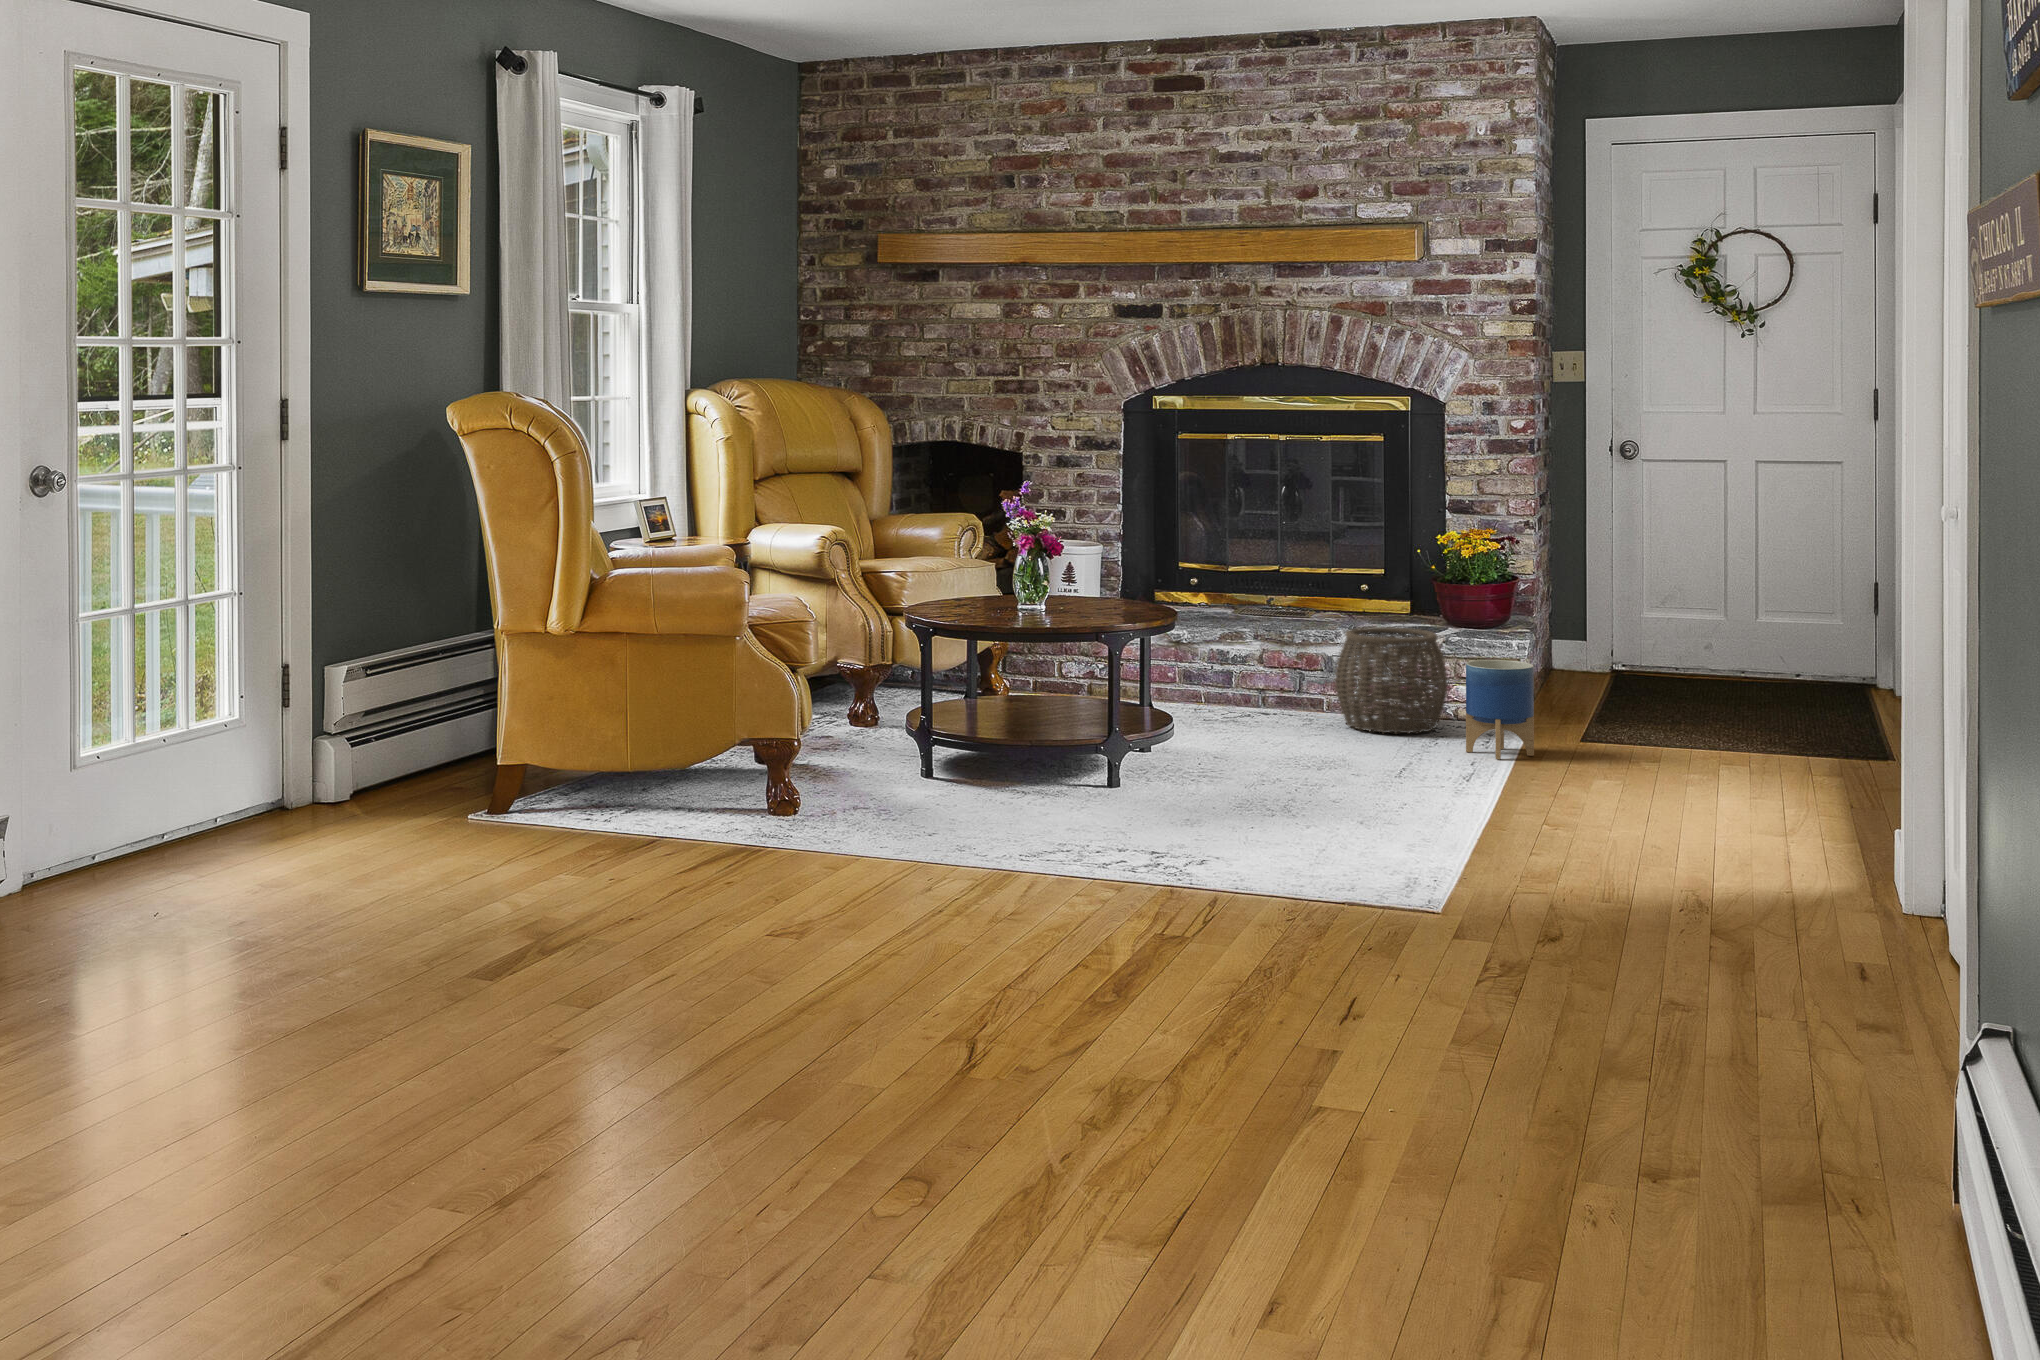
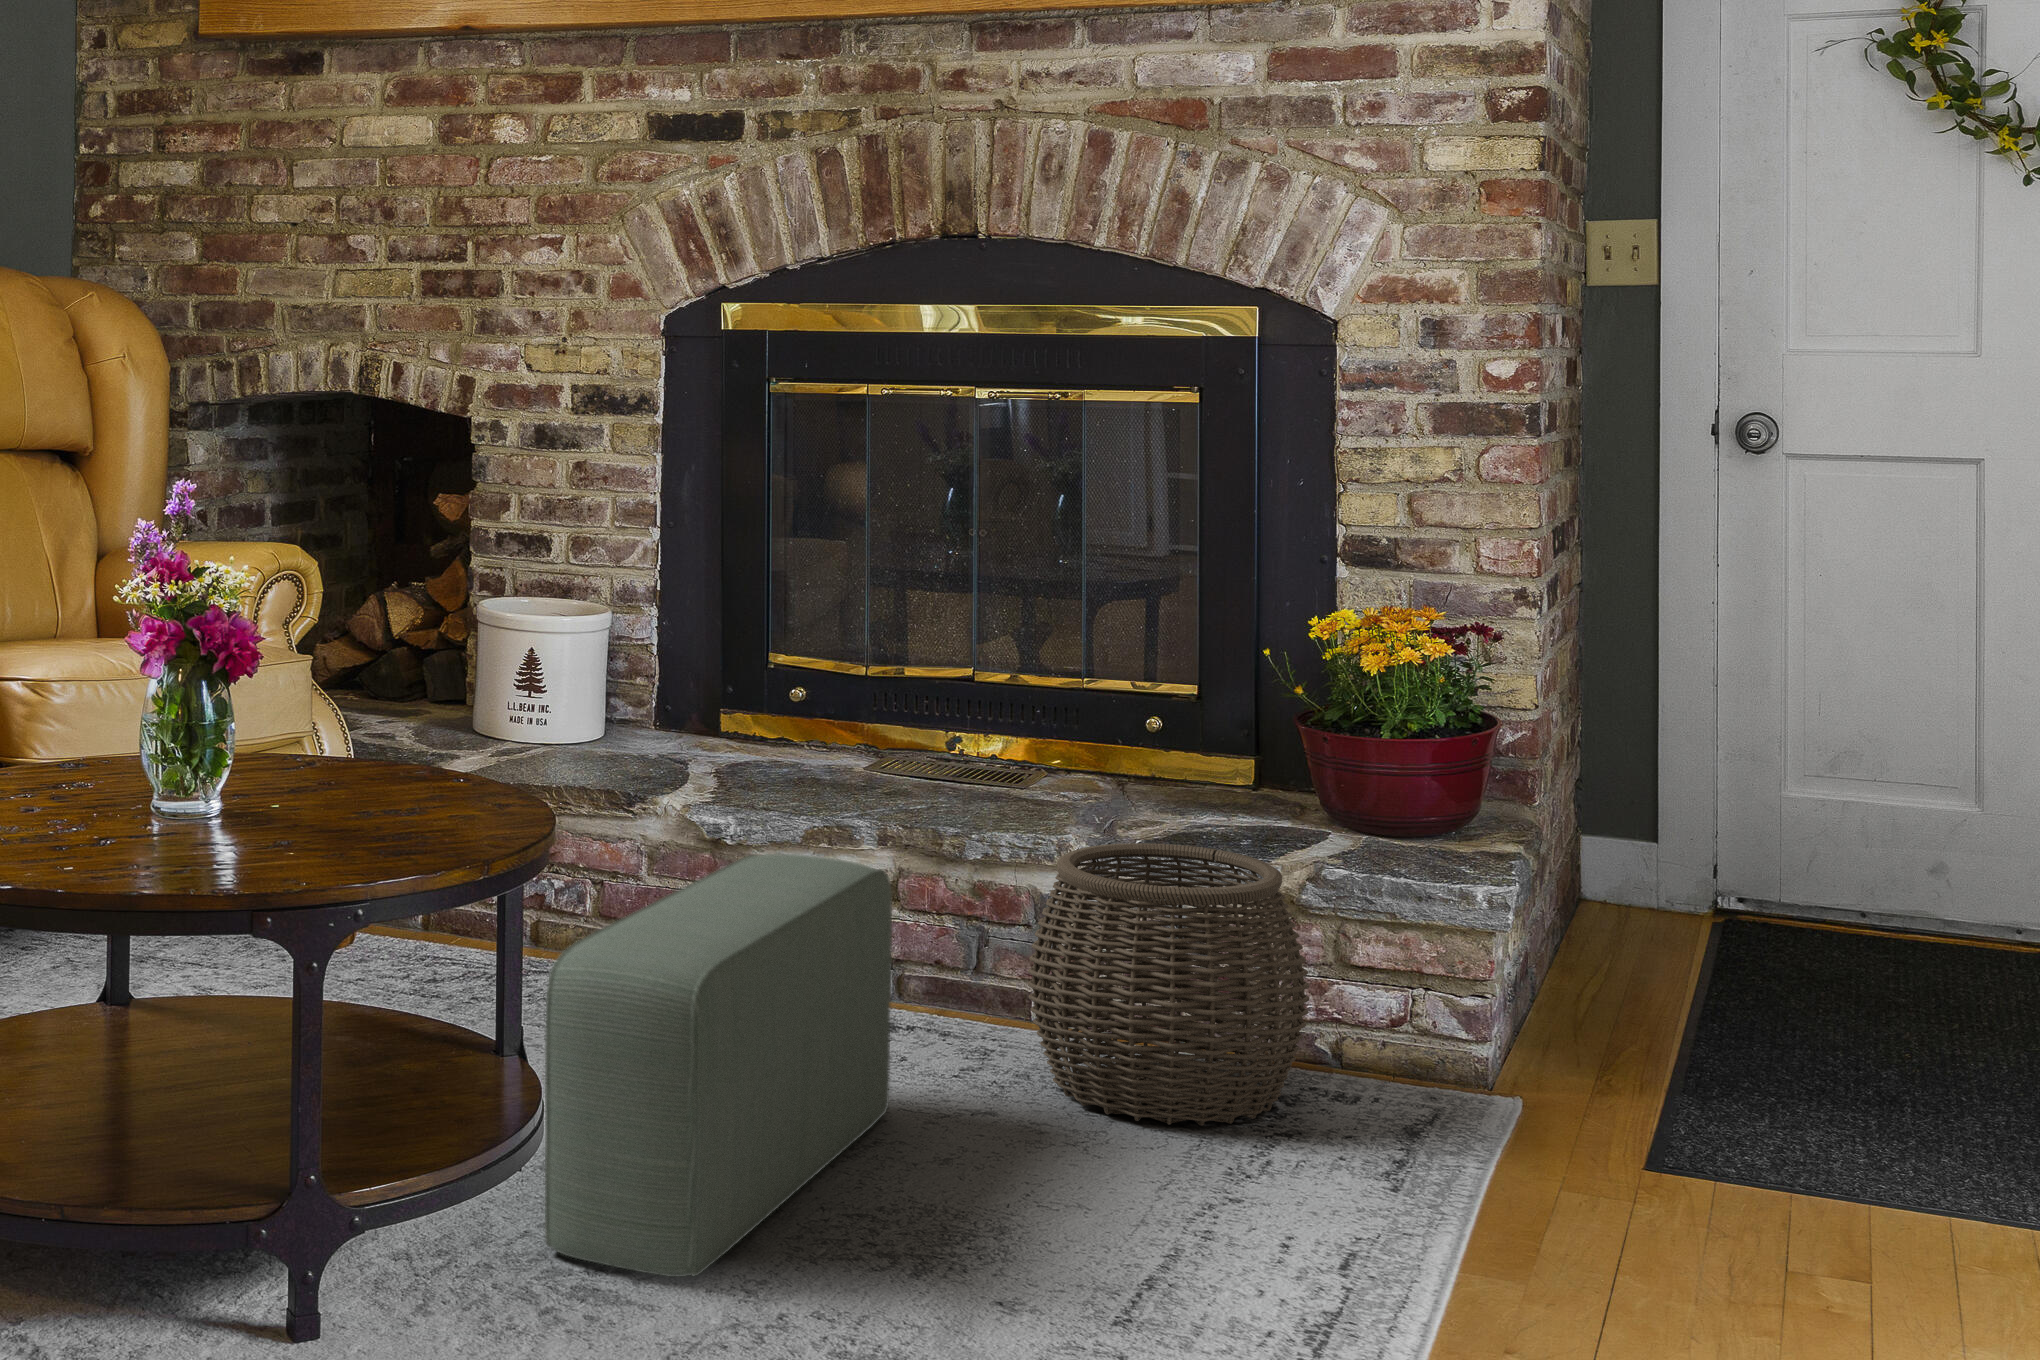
pouf: none [1178,630,1284,769] -> present [545,854,892,1277]
planter: present [1466,660,1534,759] -> none [1336,968,1521,1252]

